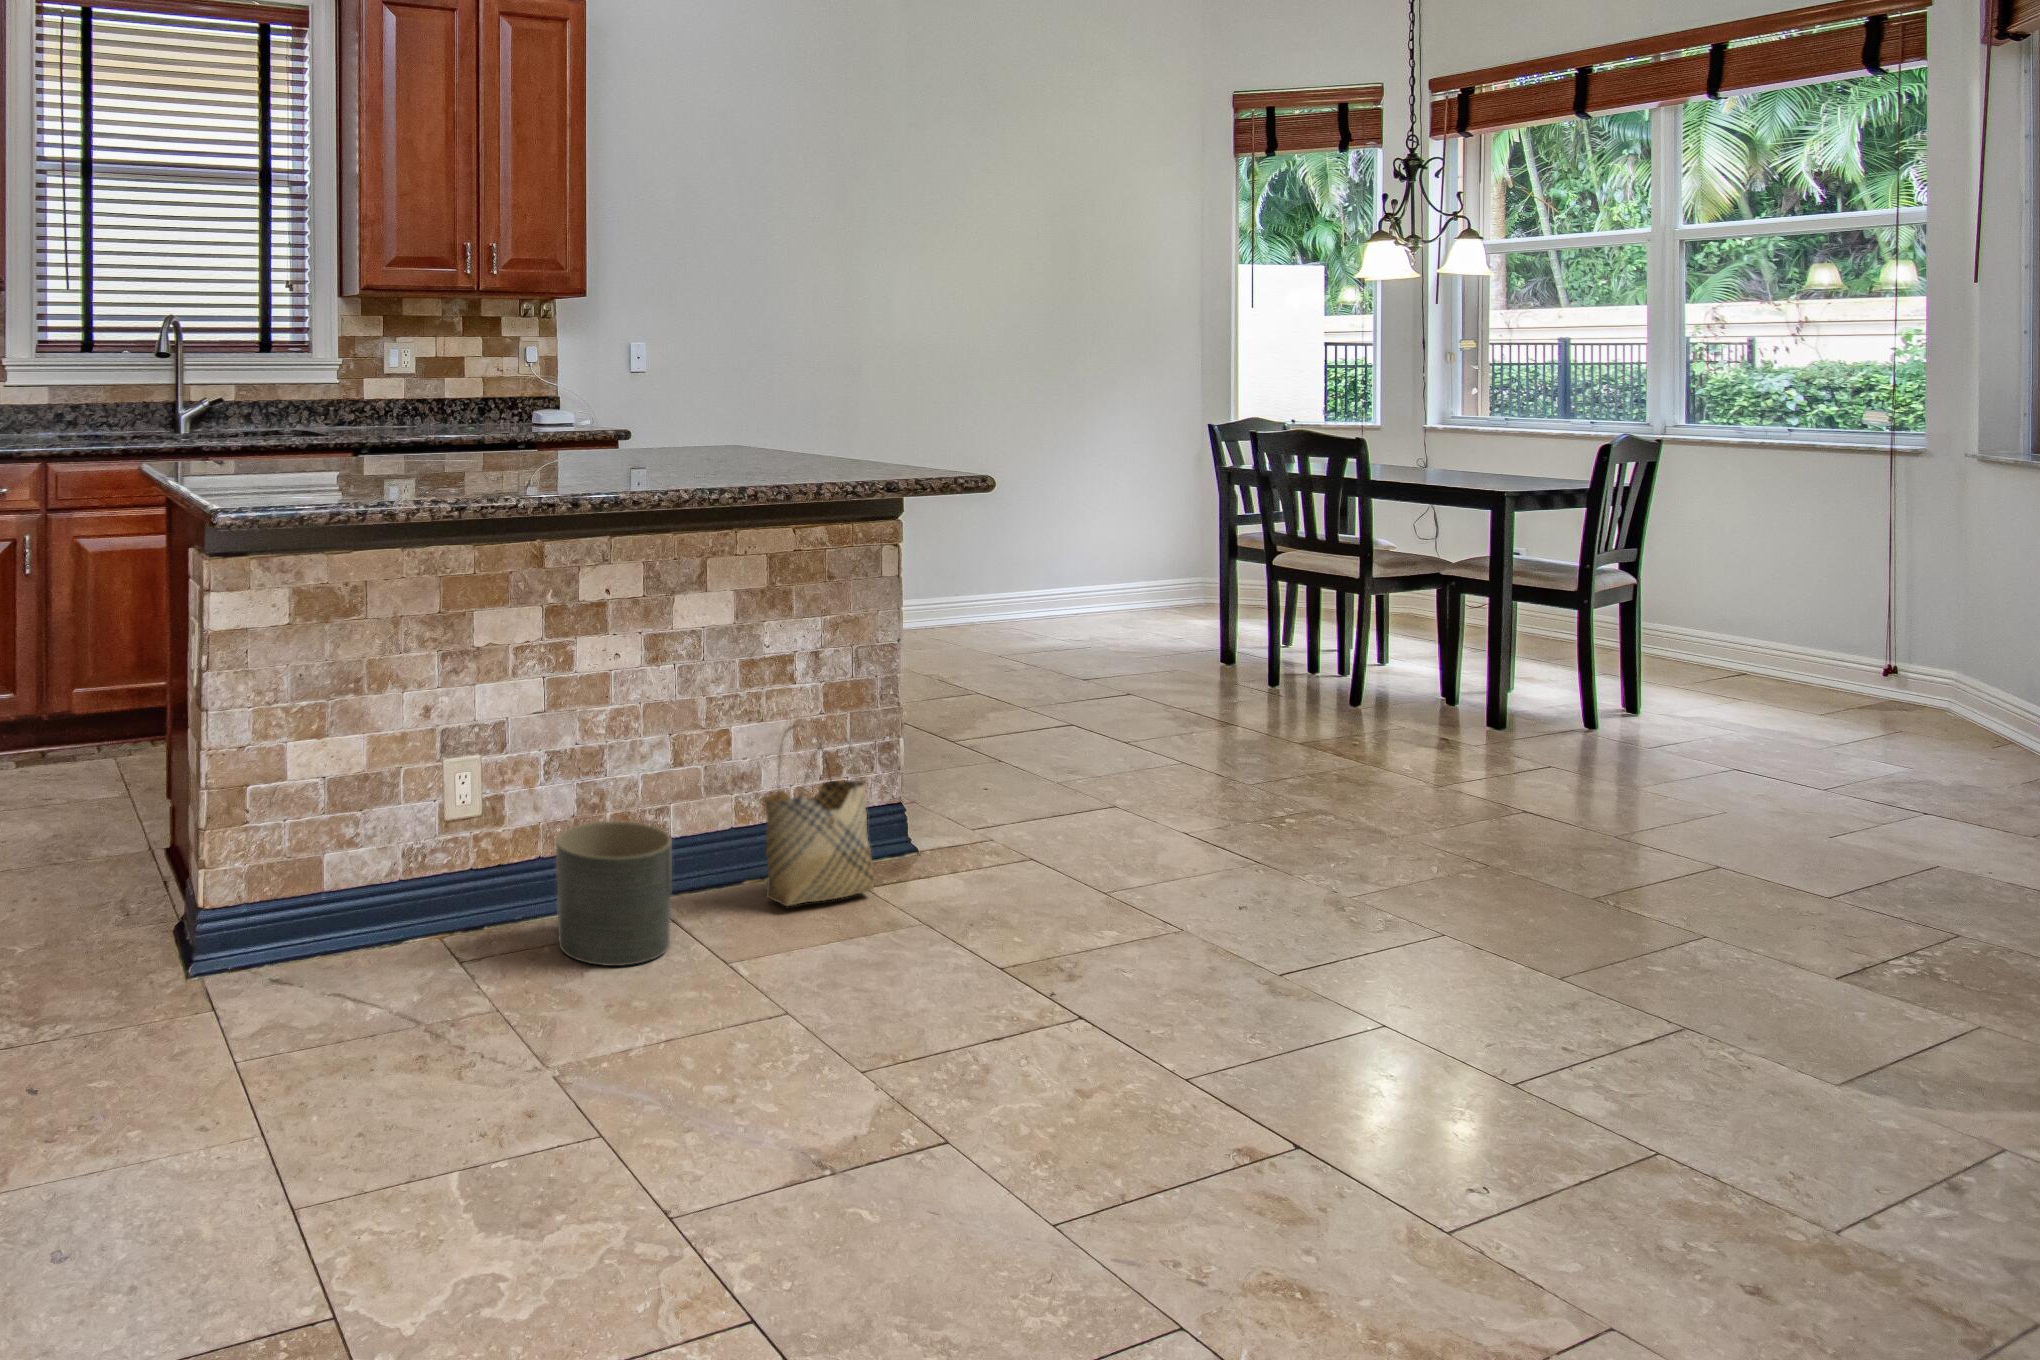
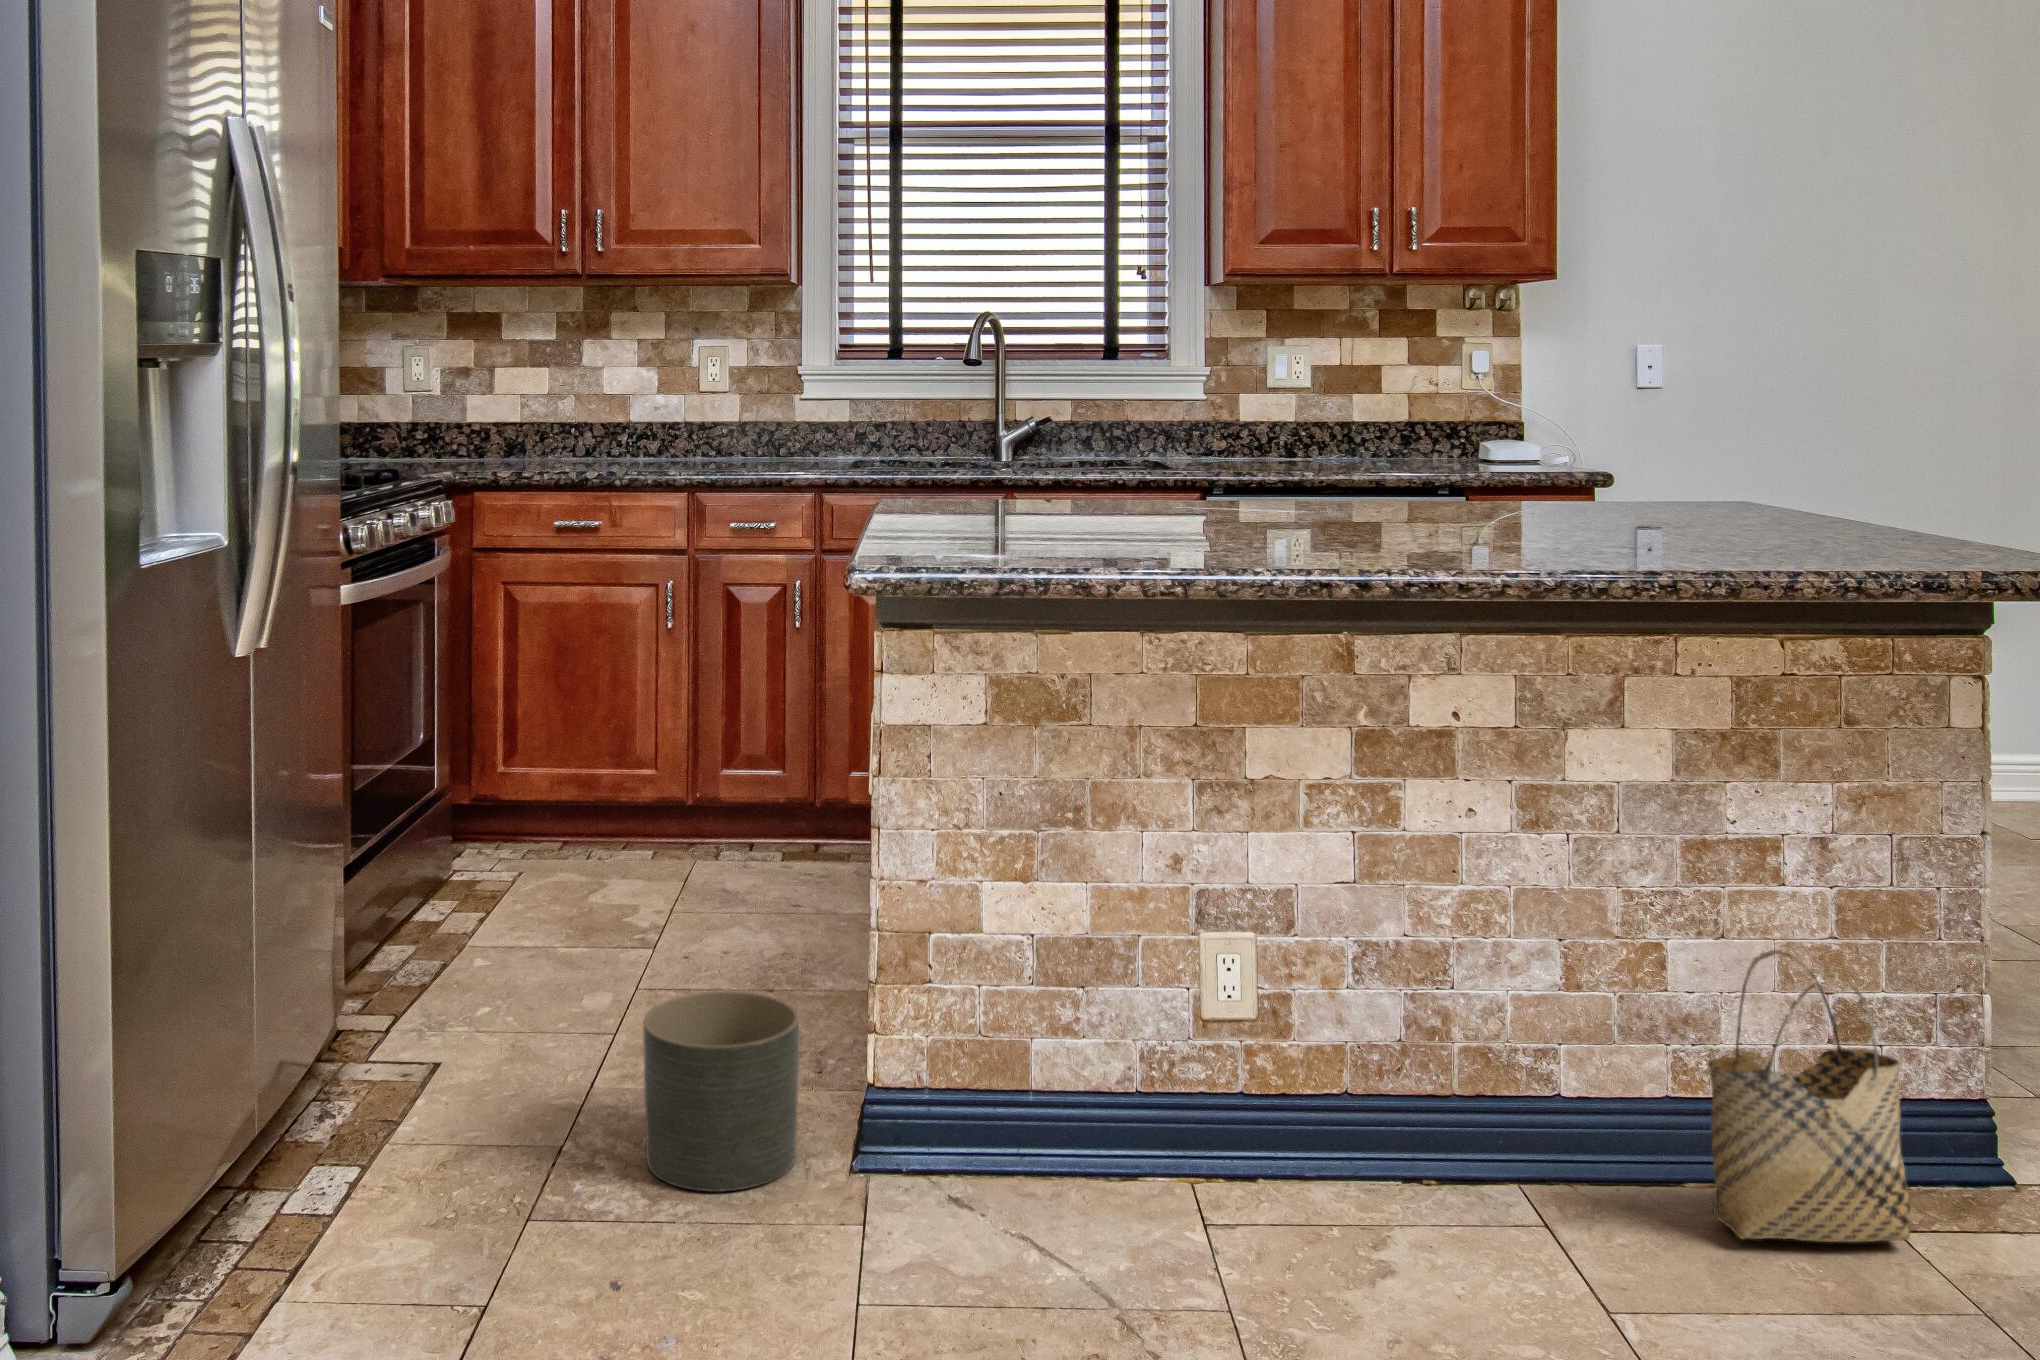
planter: present [556,821,672,966] -> present [643,991,799,1192]

